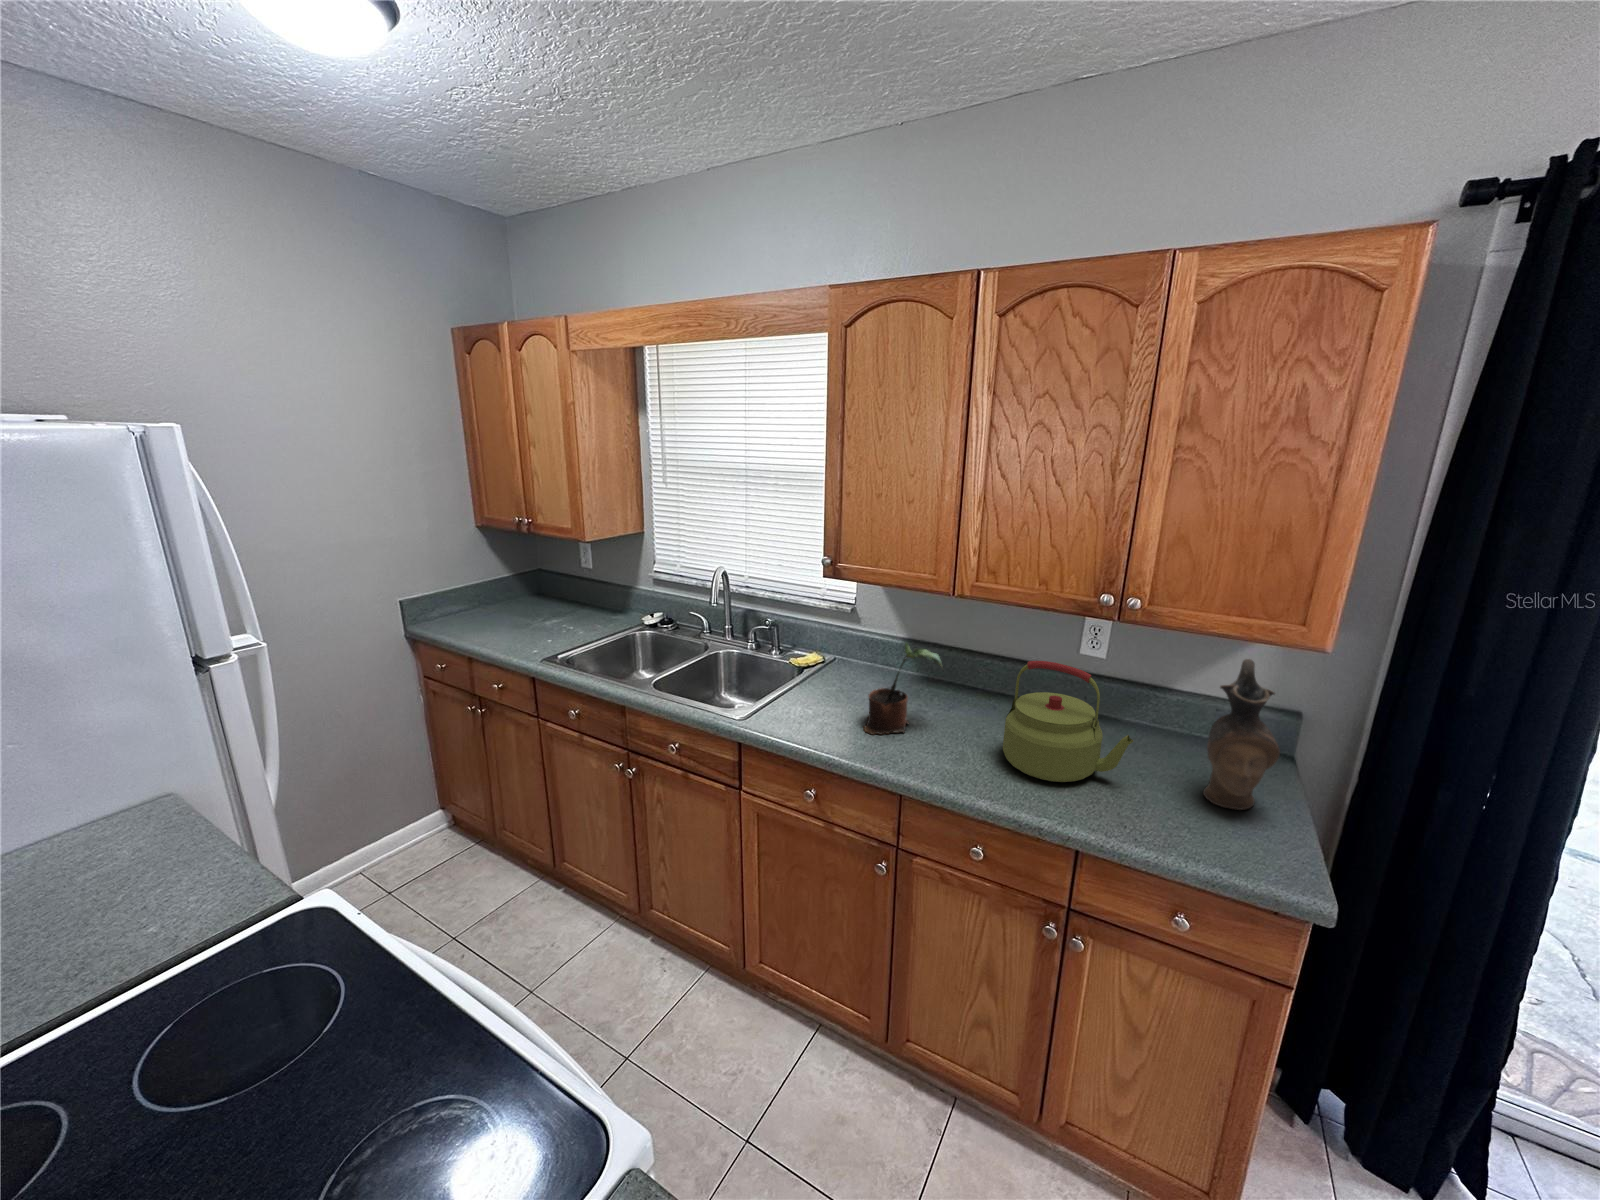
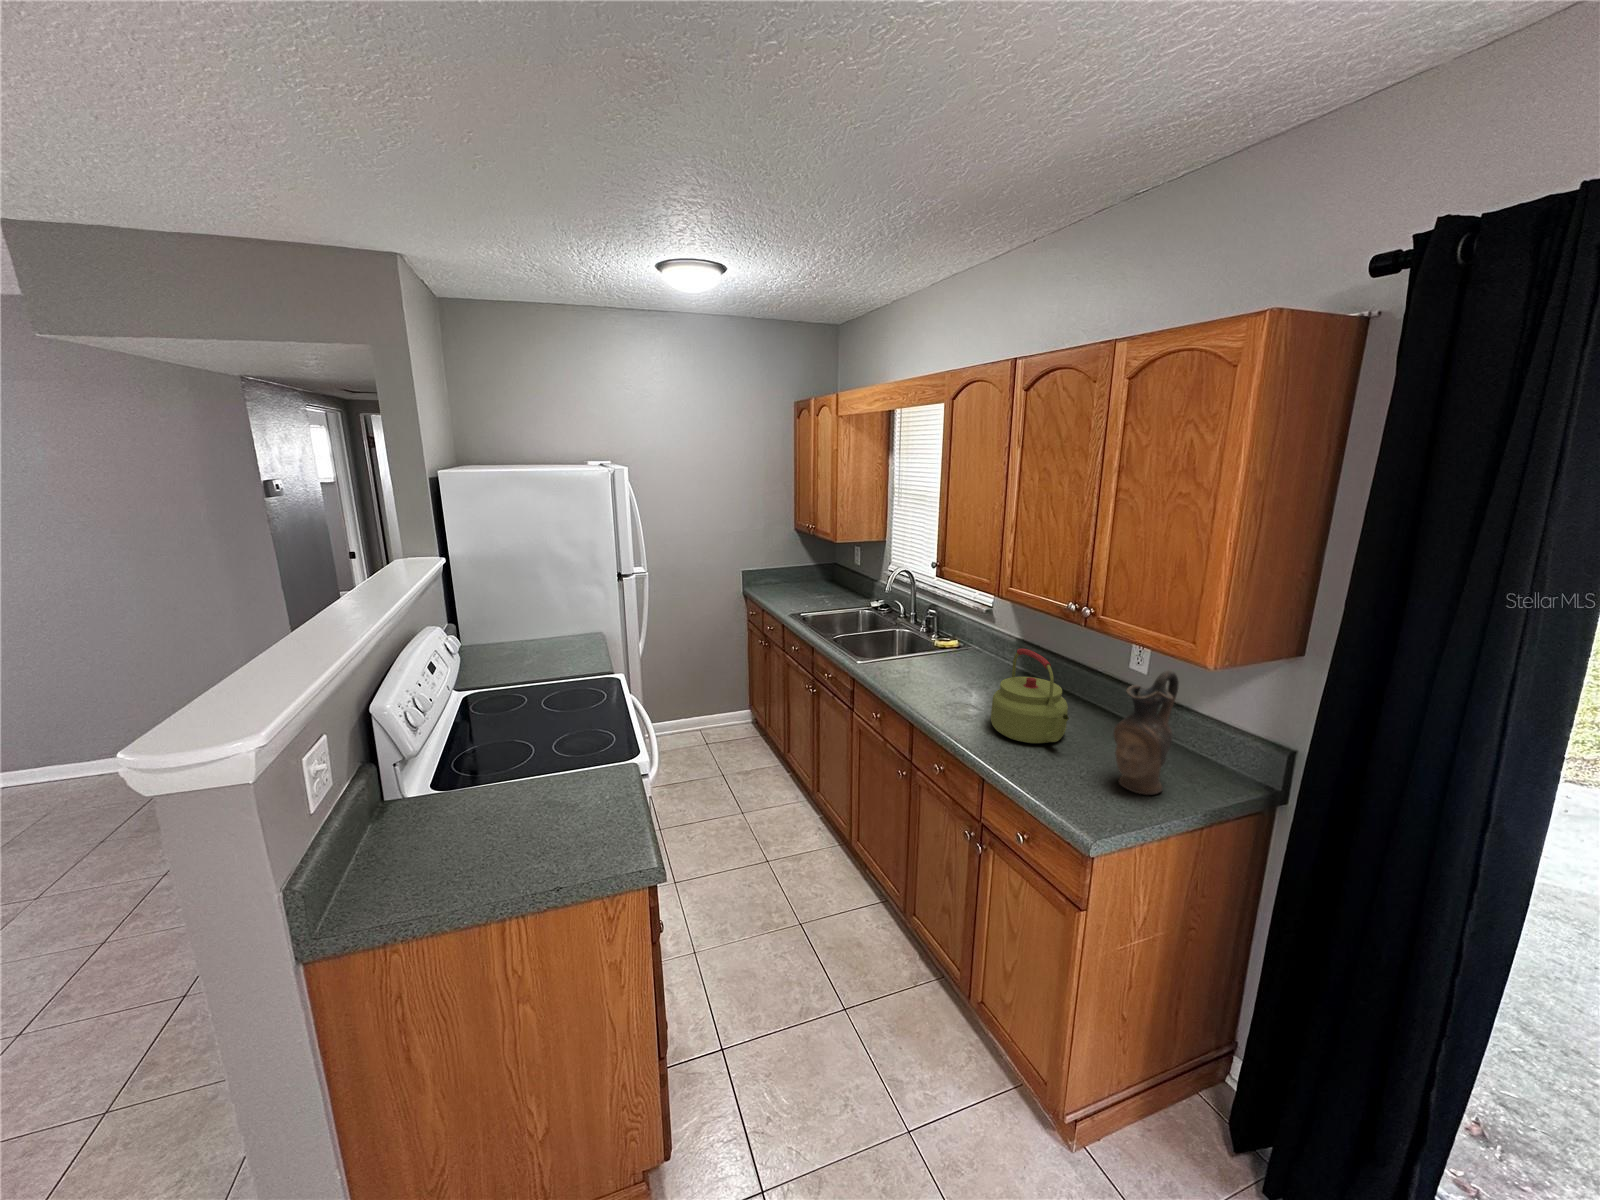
potted plant: present [864,643,943,734] -> none [923,623,986,692]

